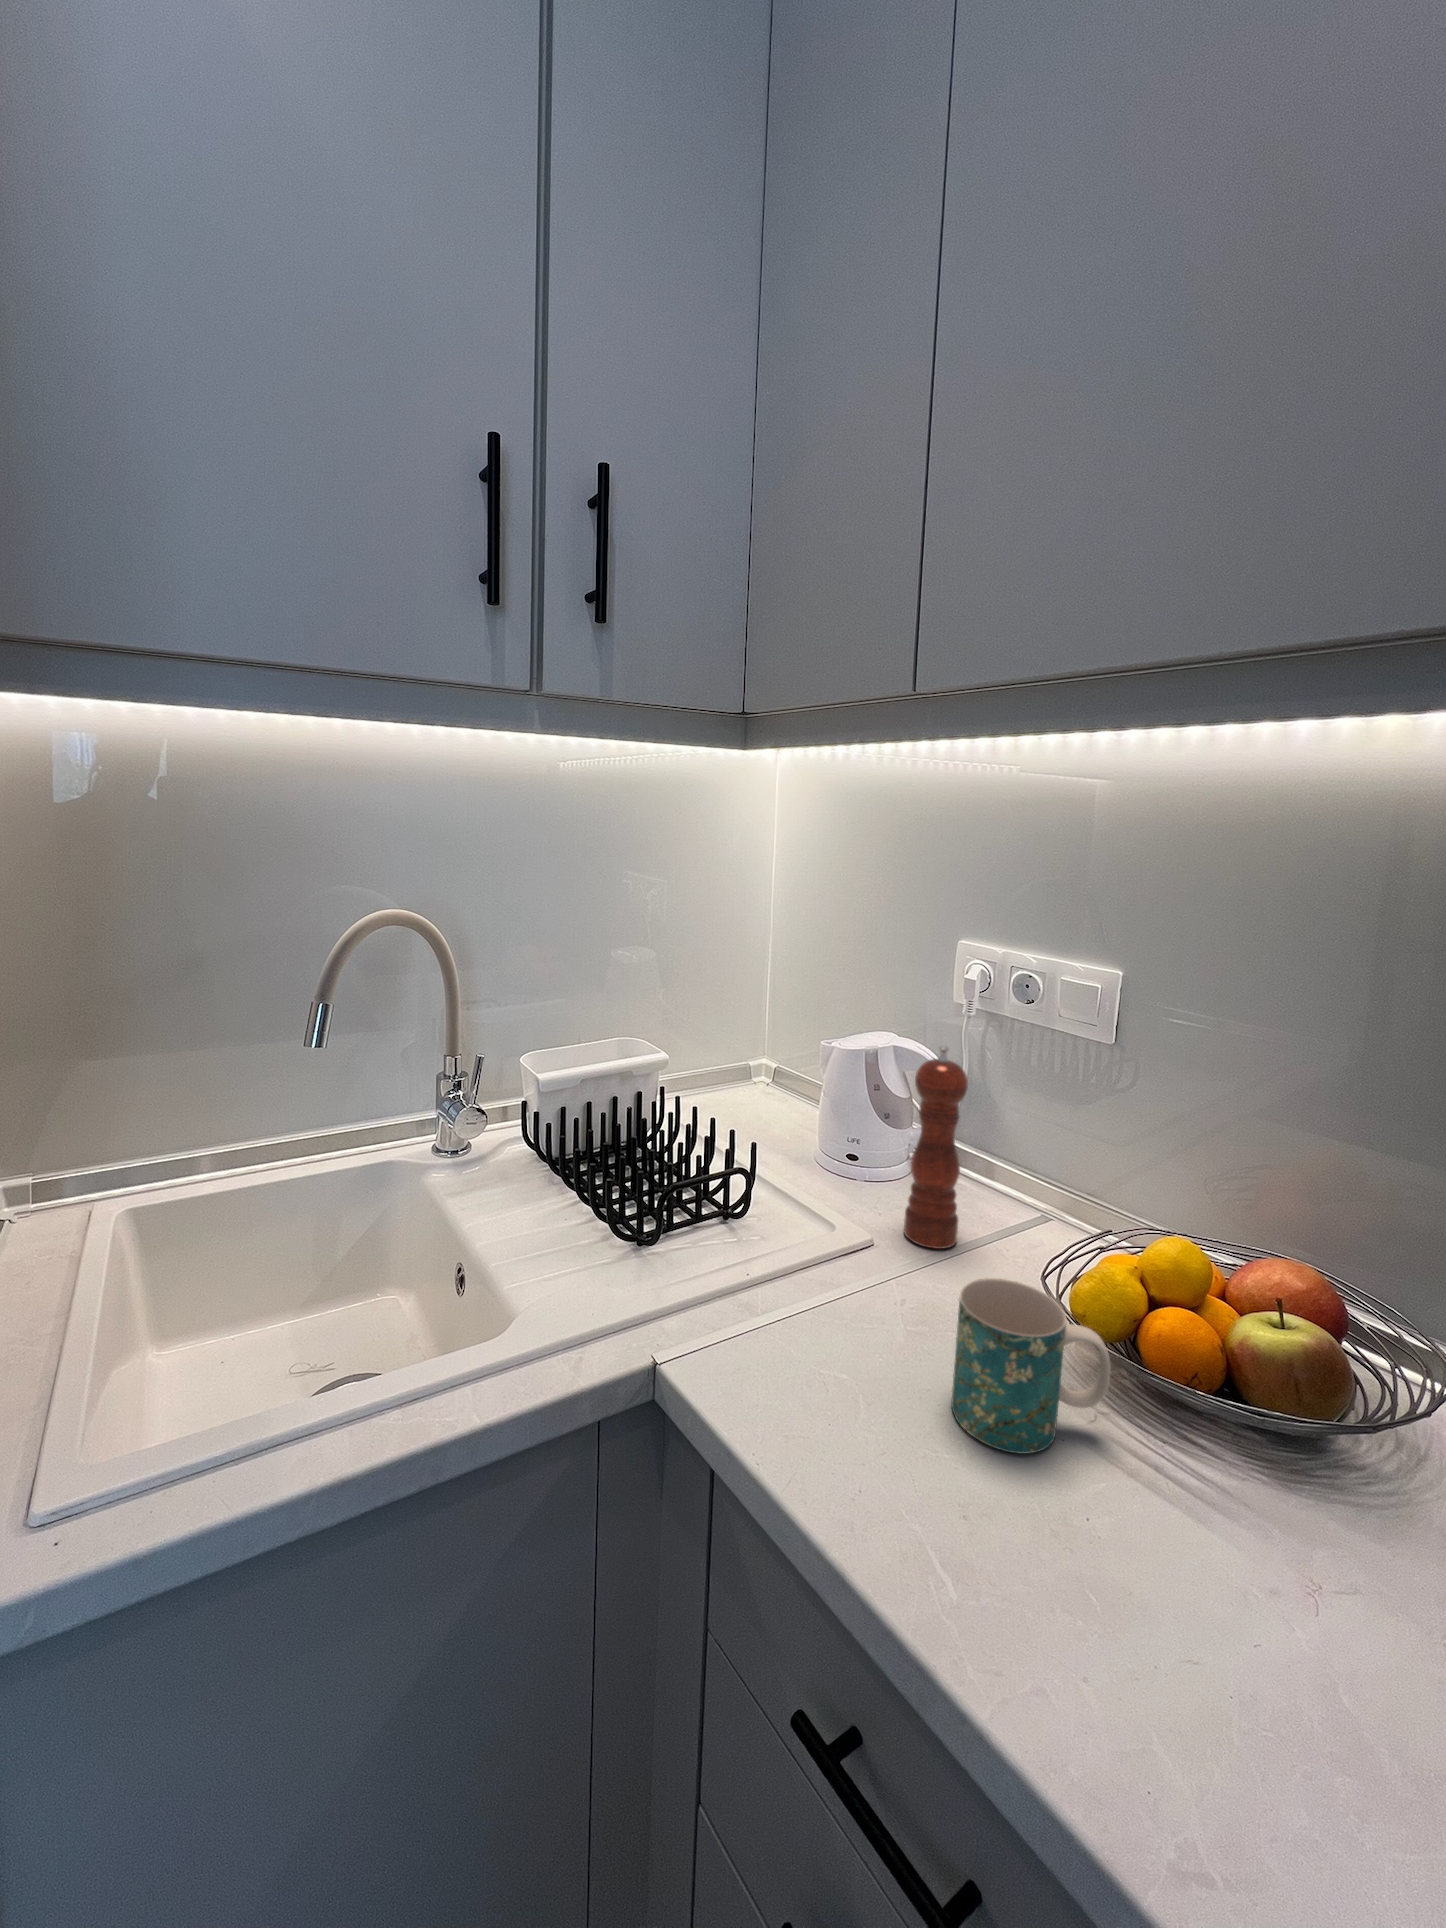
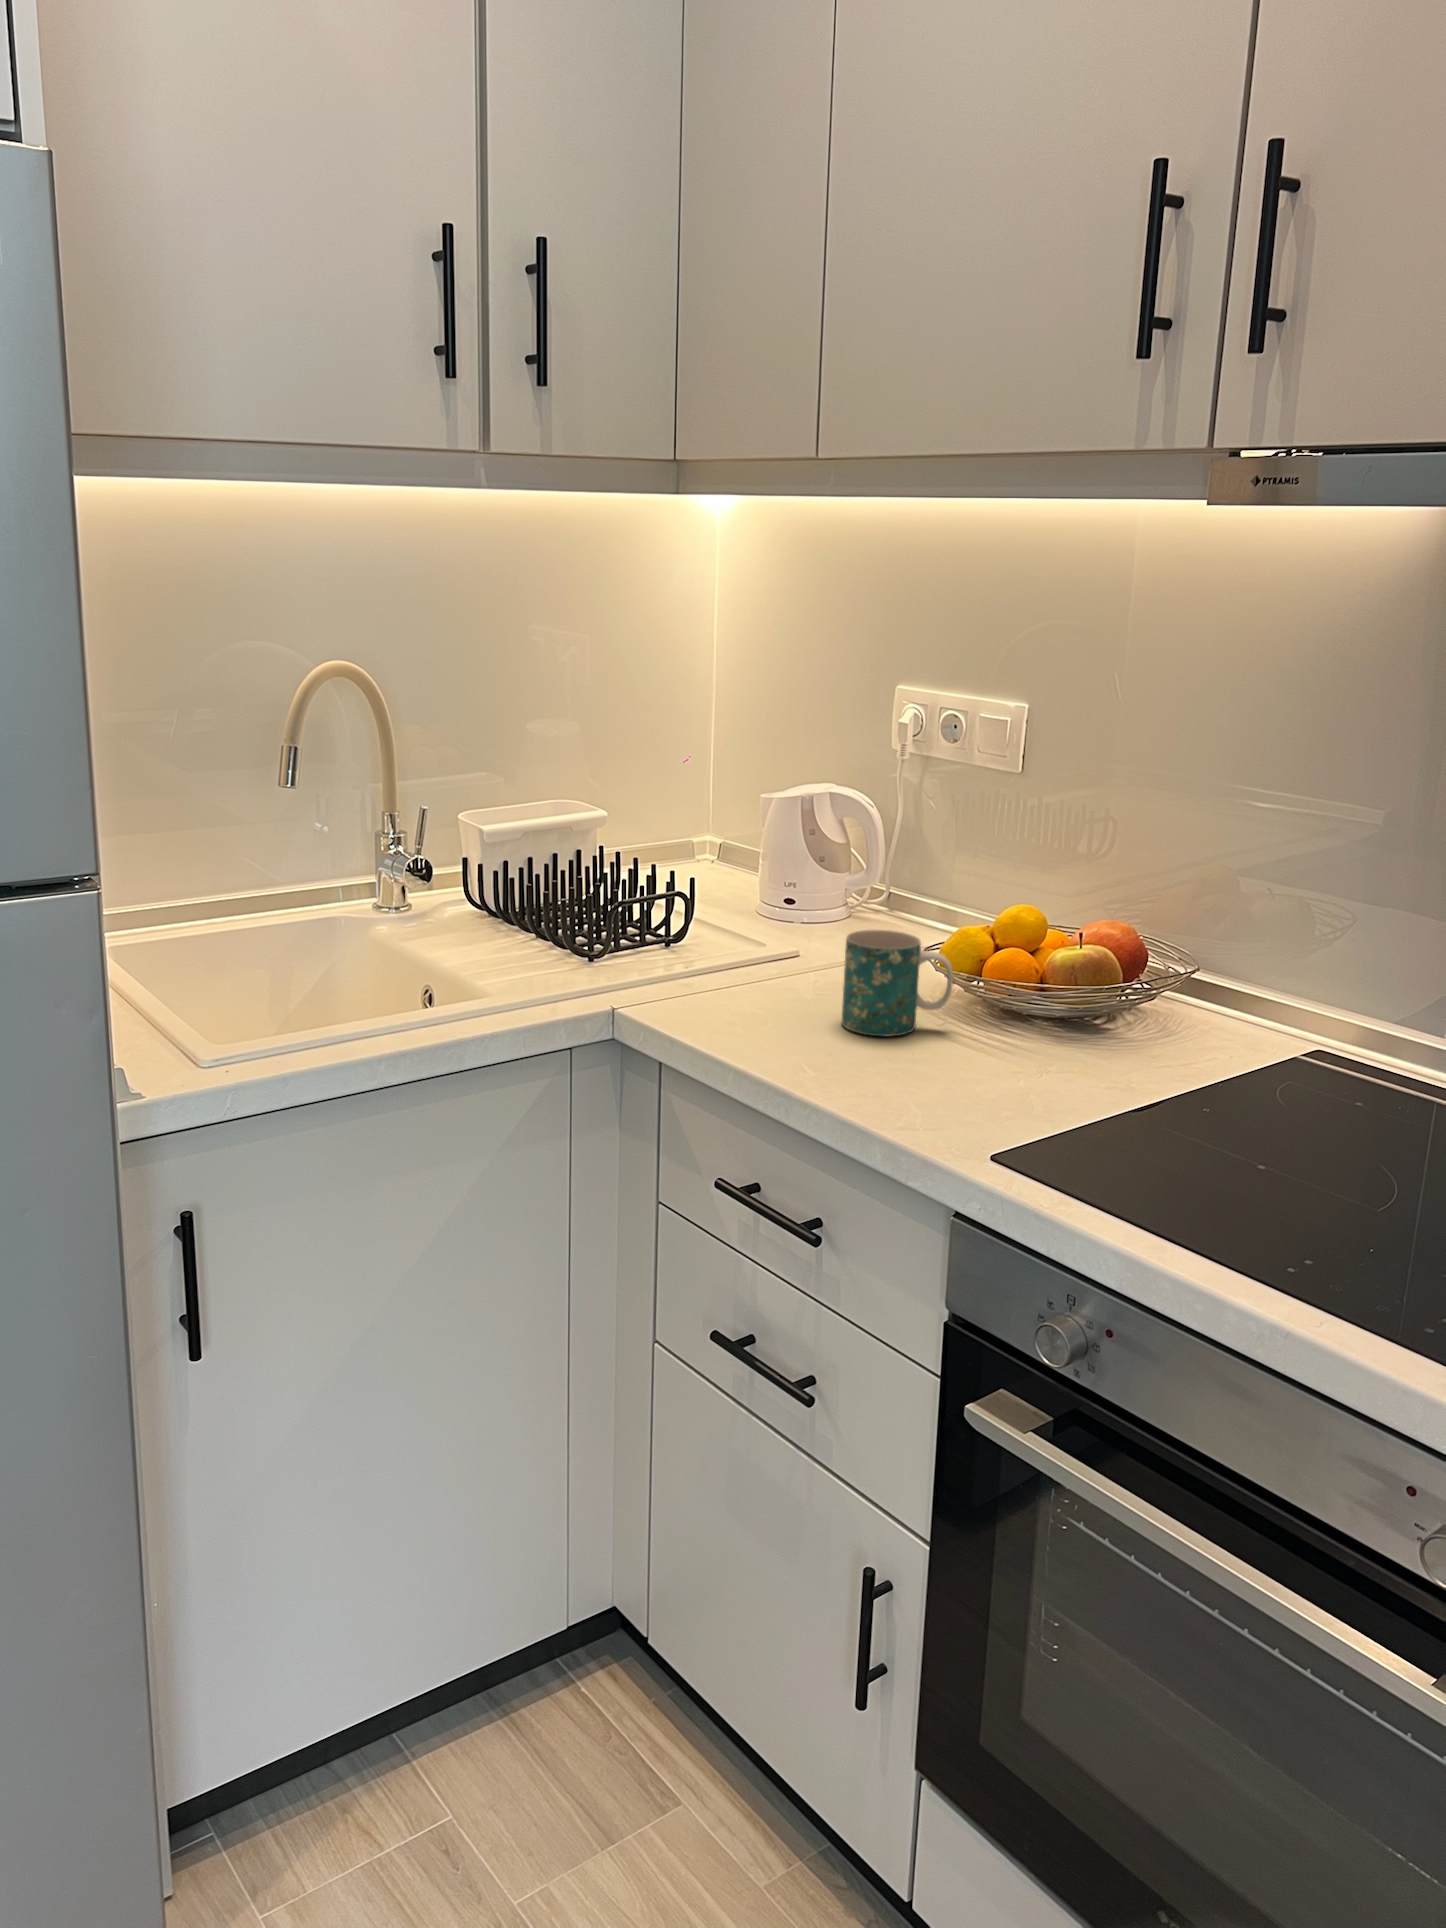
pepper mill: present [904,1046,968,1249] -> none [830,777,884,956]

